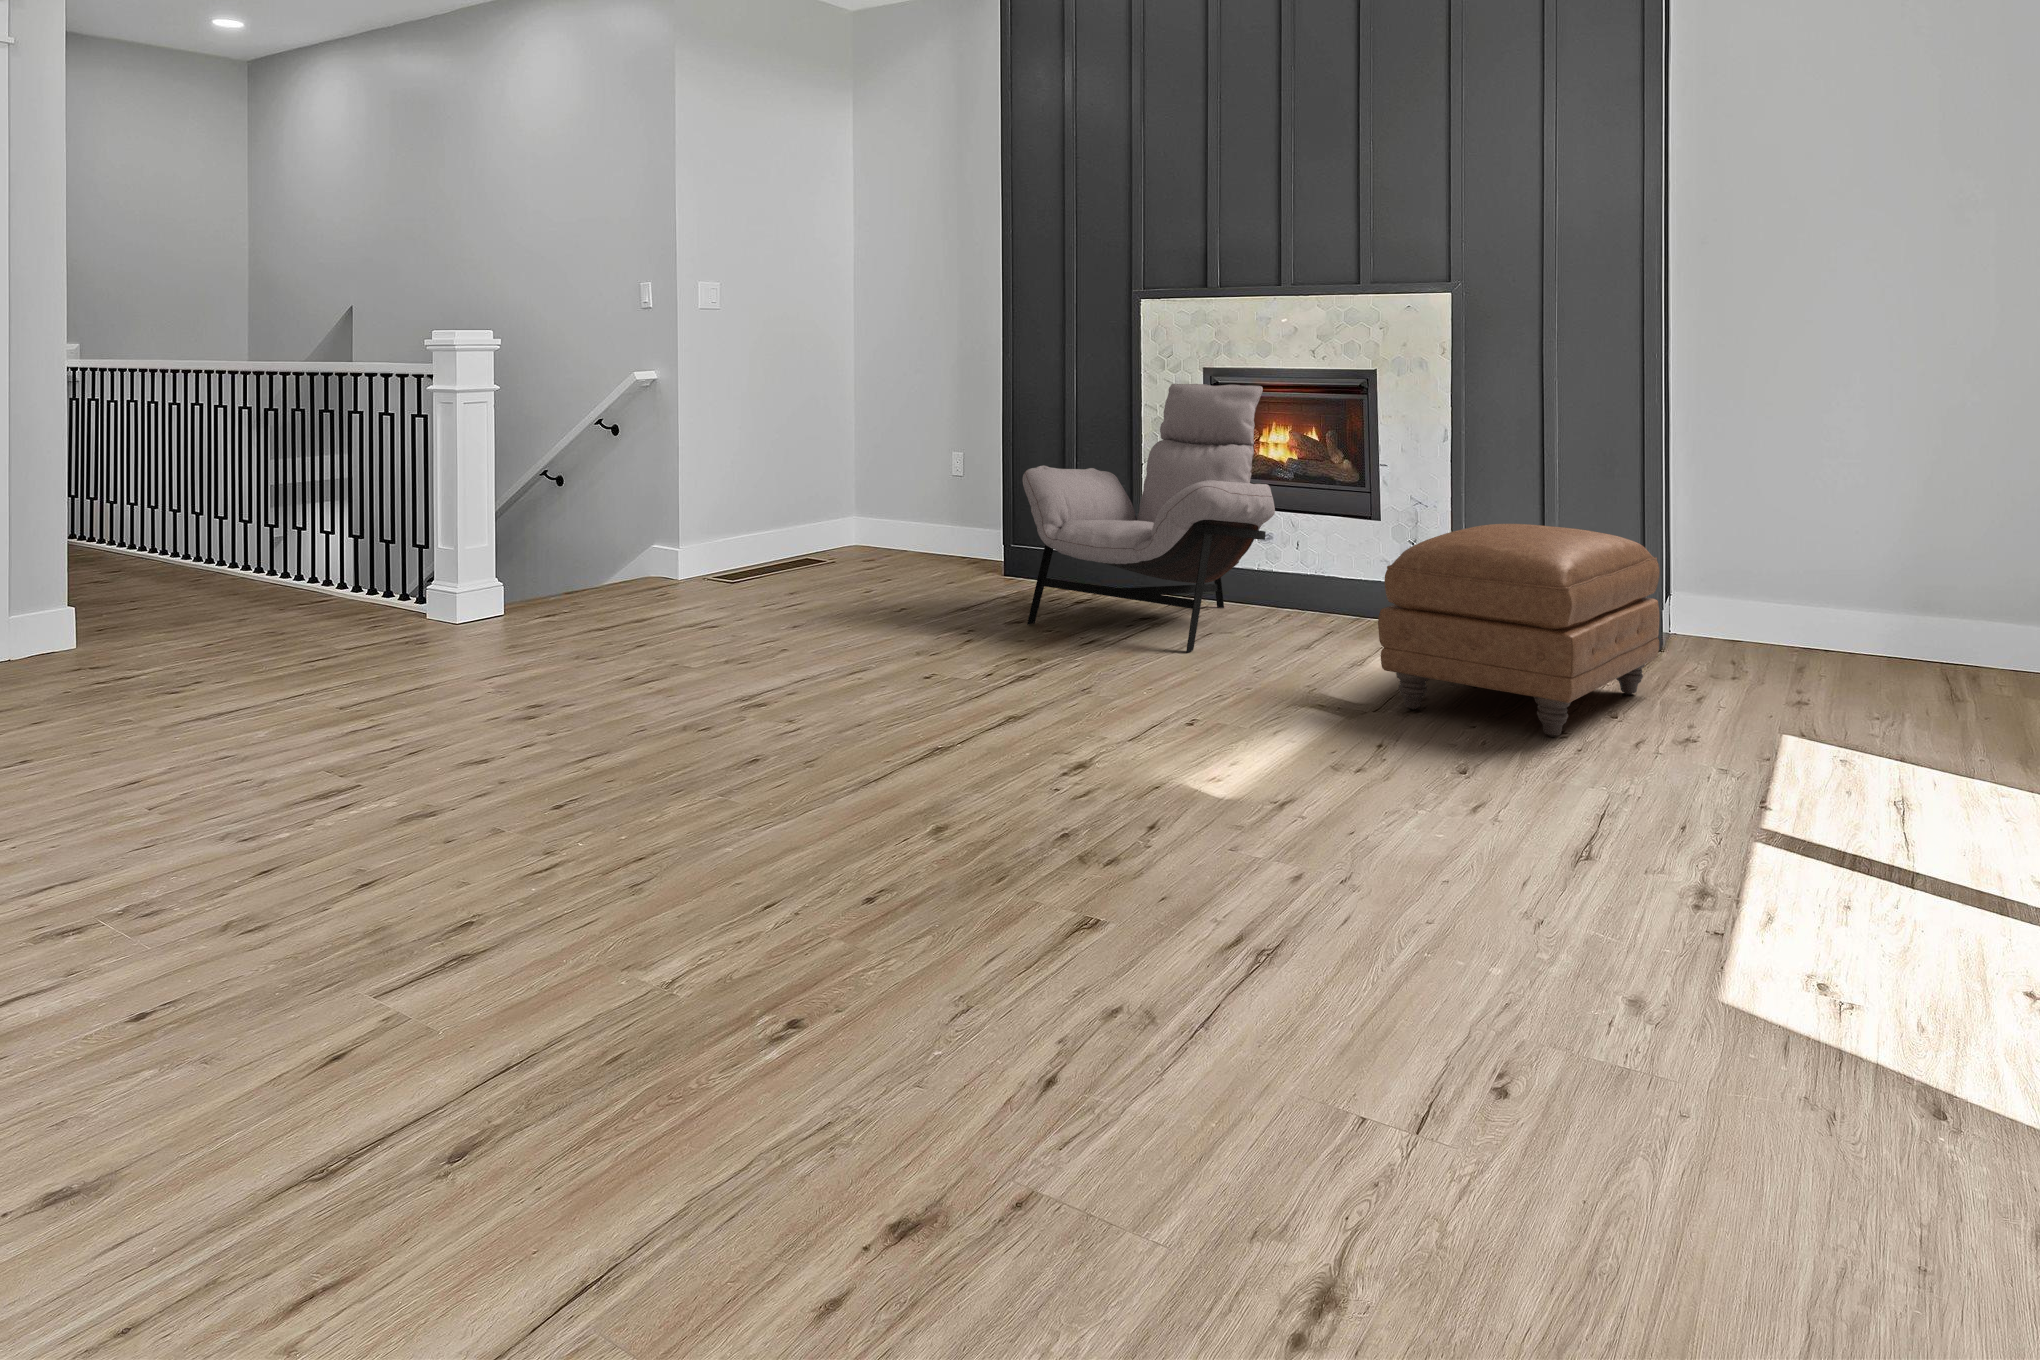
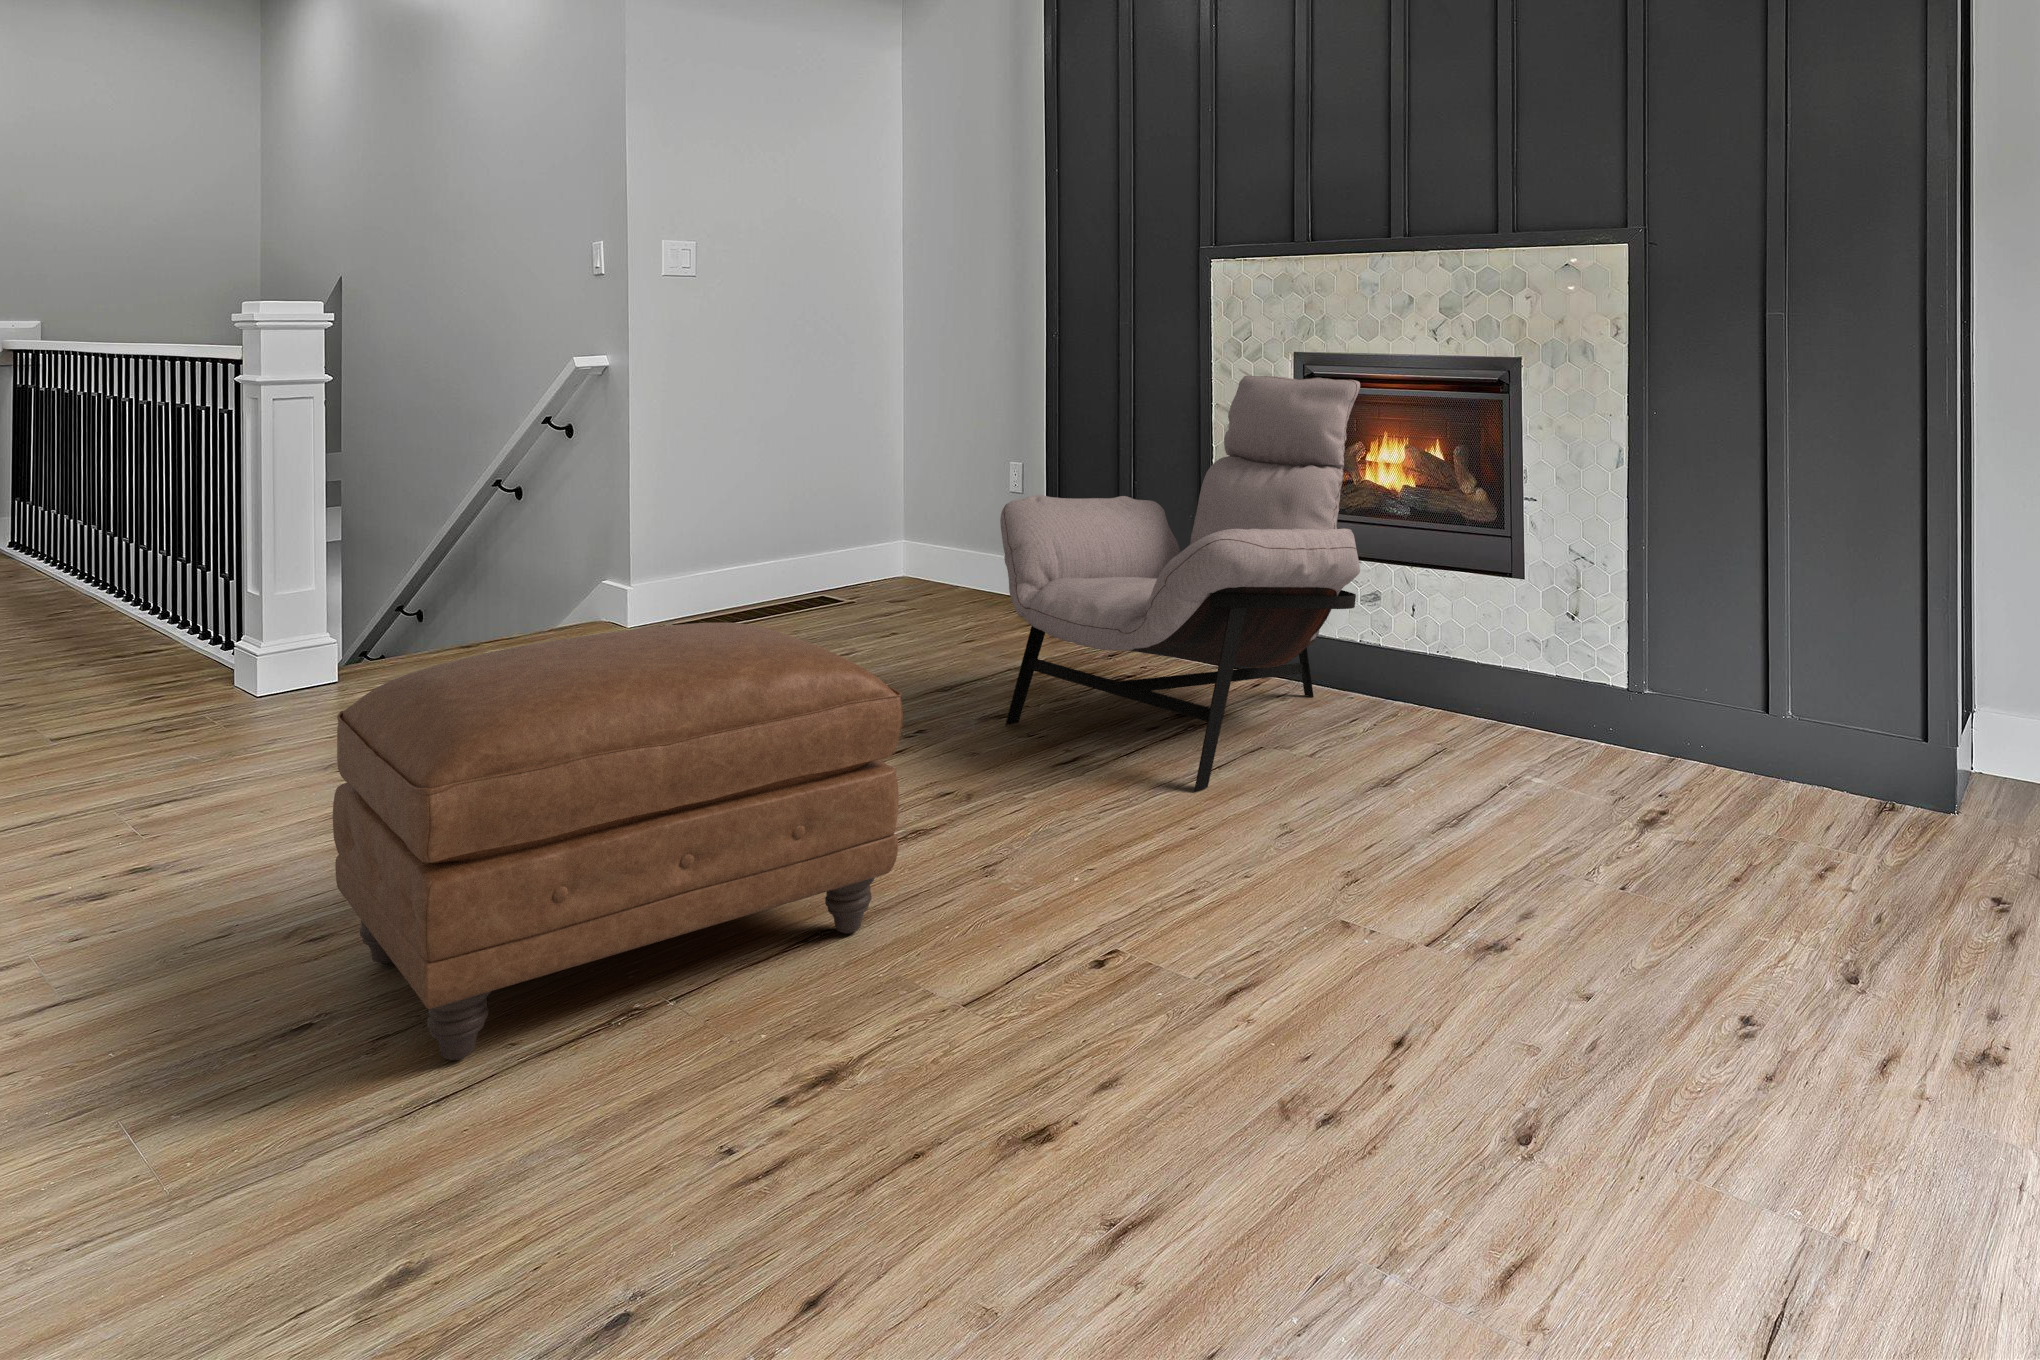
ottoman: present [1378,524,1659,737] -> present [333,622,903,1061]

